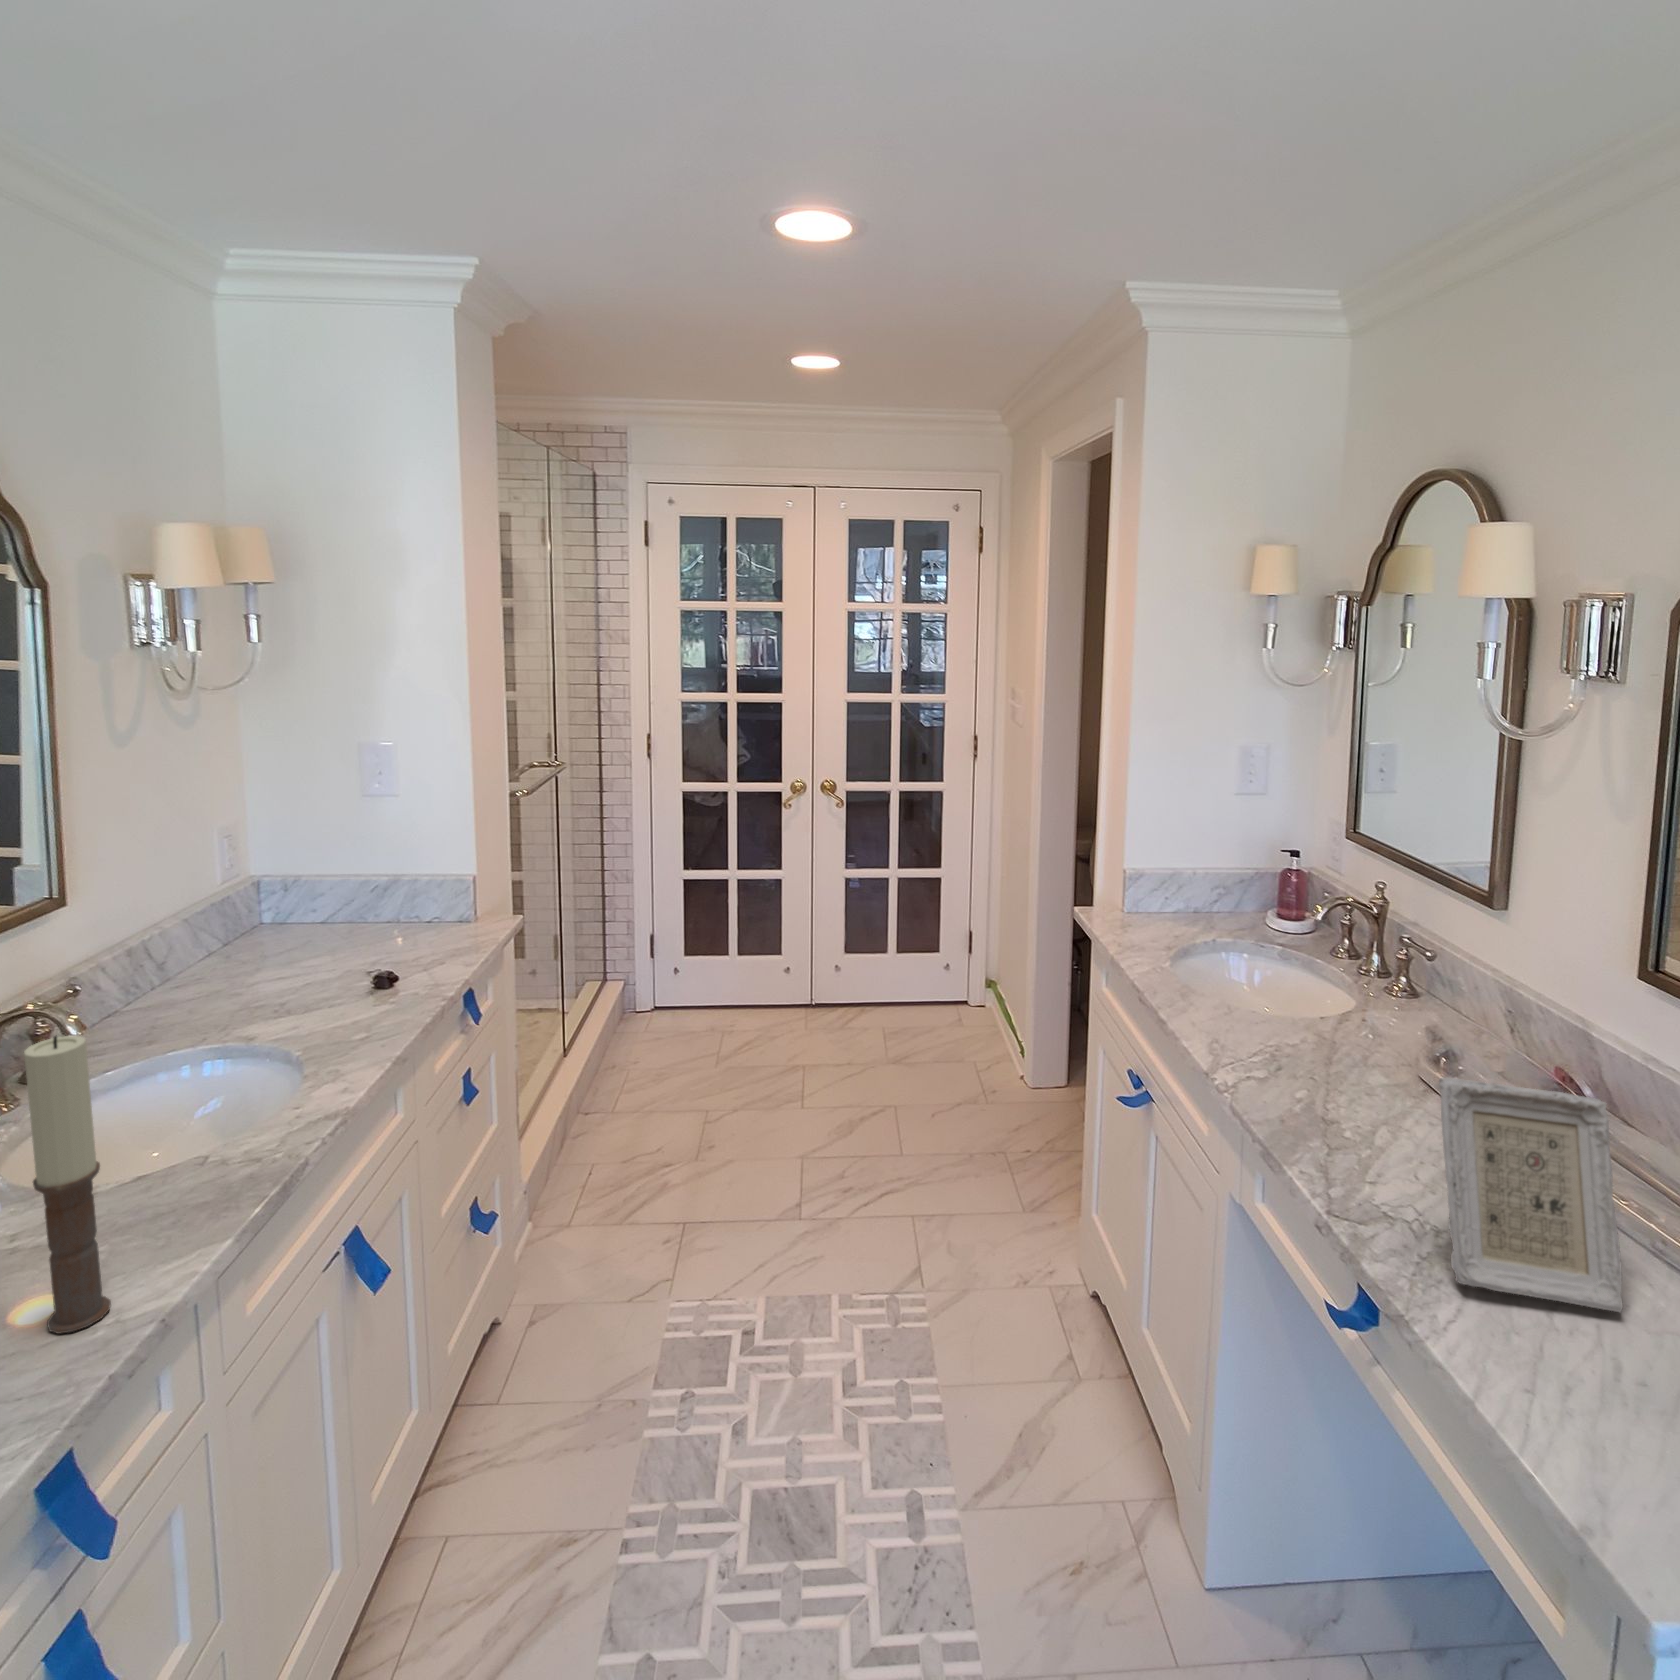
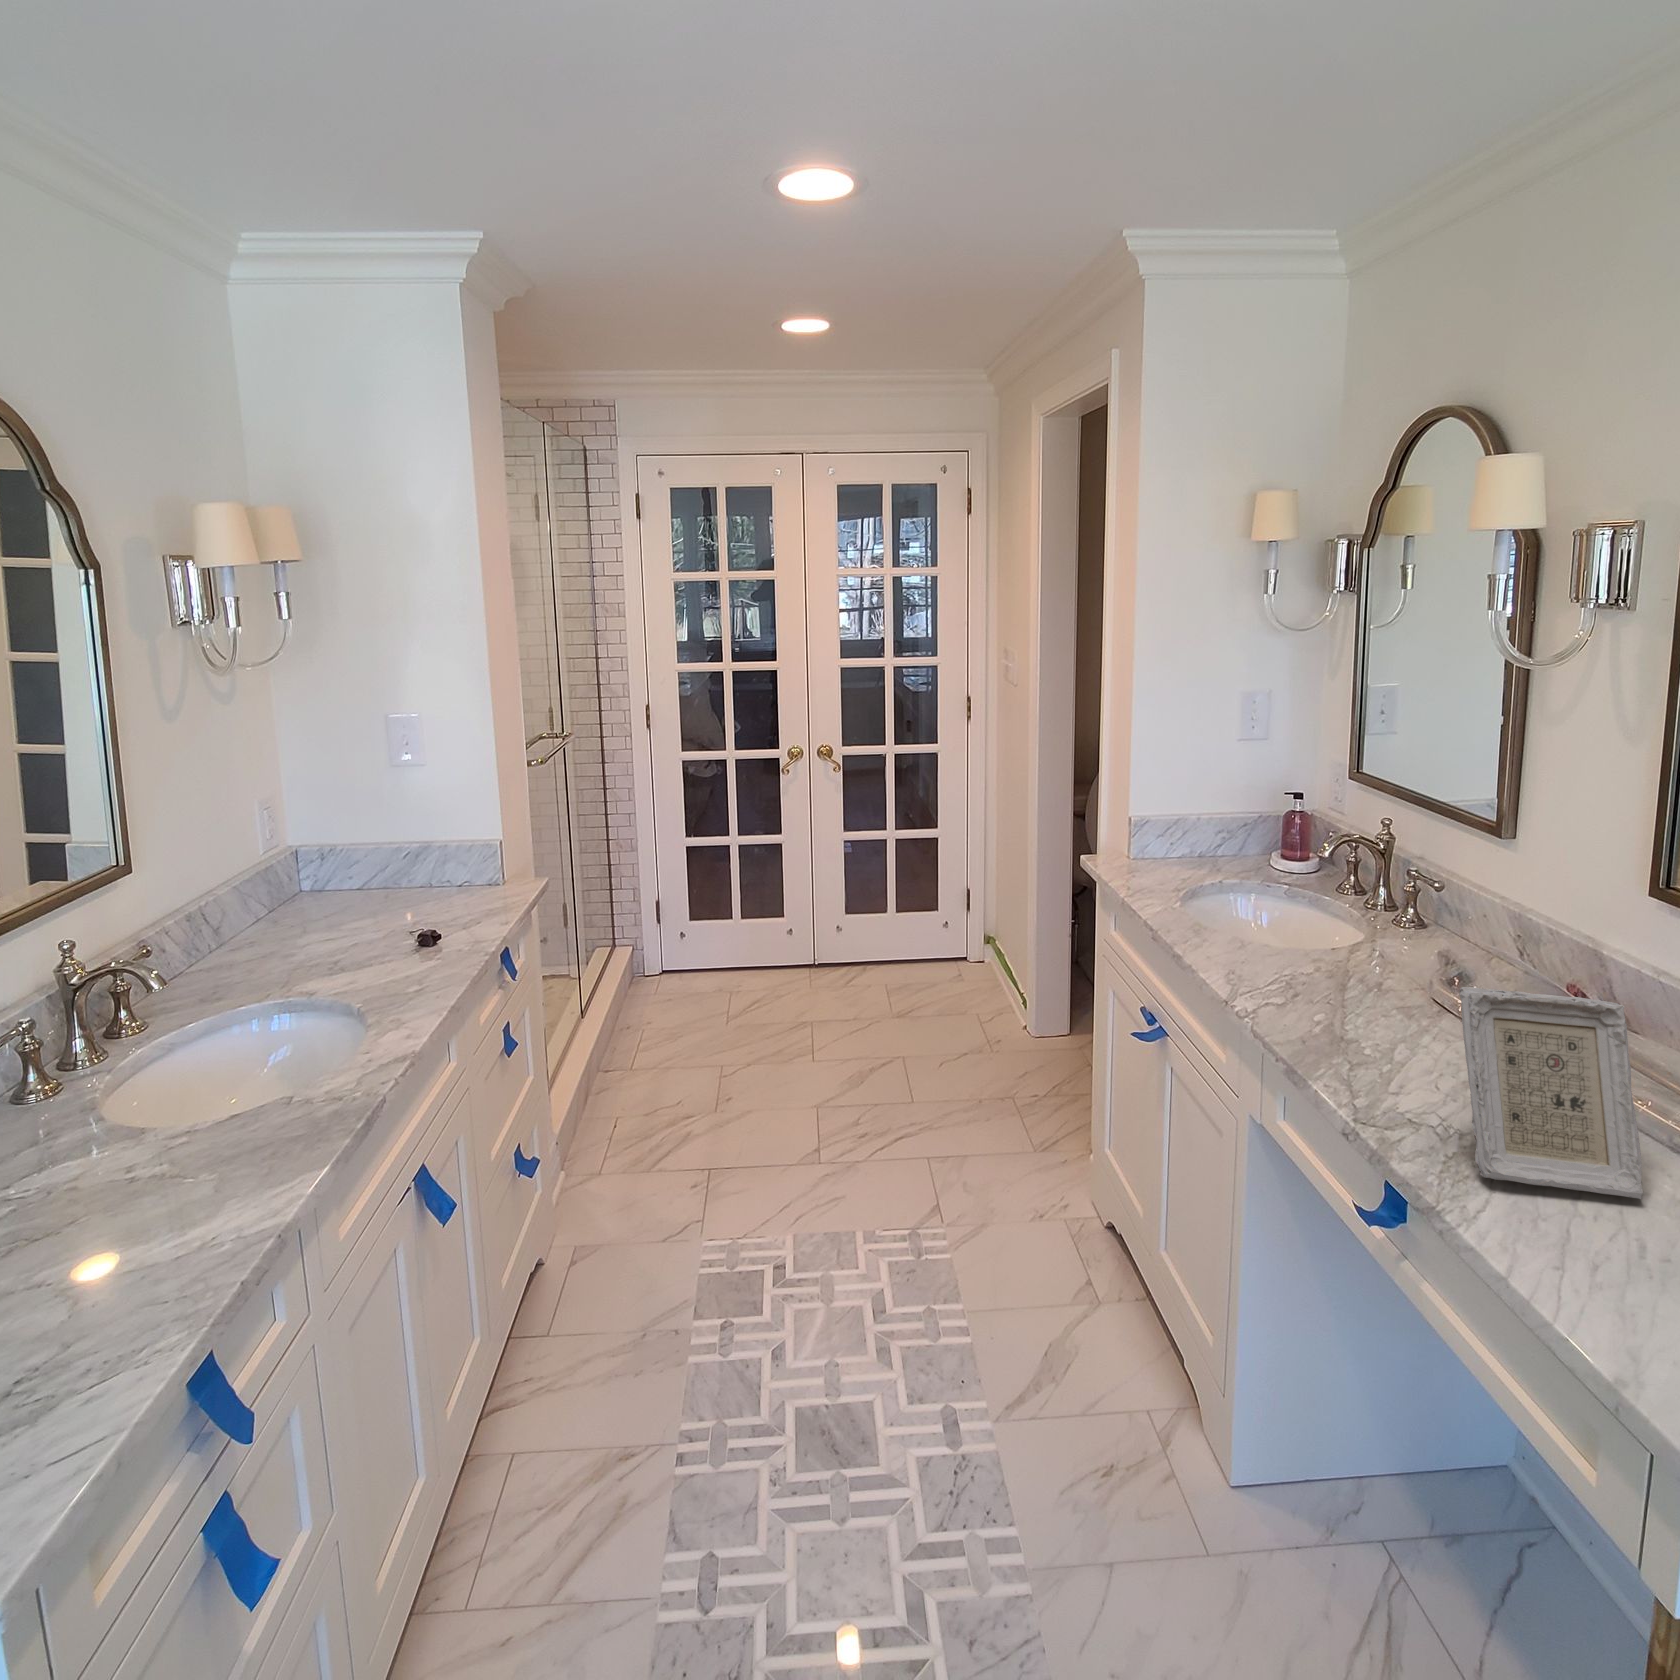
candle: present [24,1036,111,1334] -> none [163,971,244,1238]

